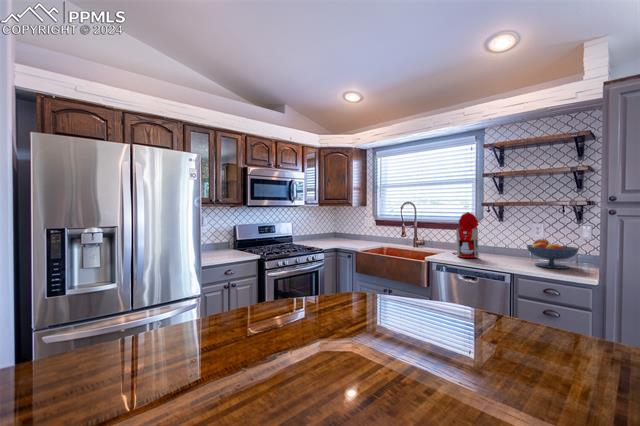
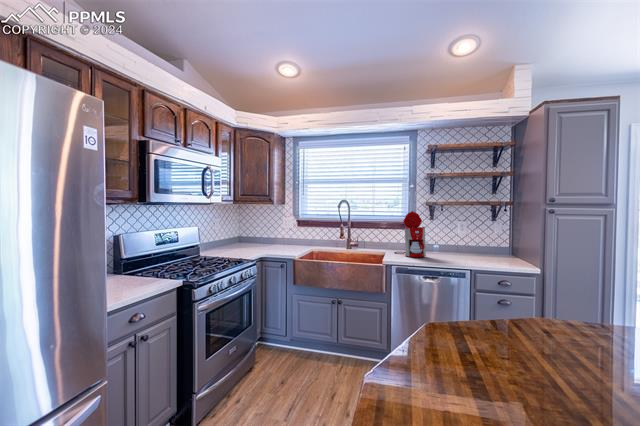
fruit bowl: present [527,239,579,269] -> none [466,235,509,261]

